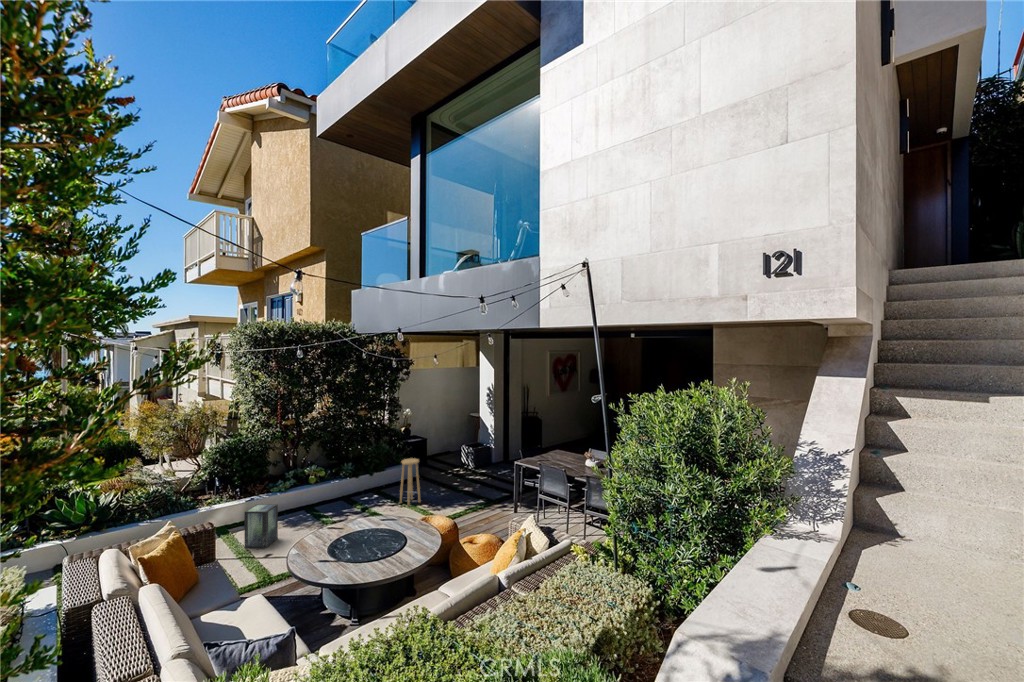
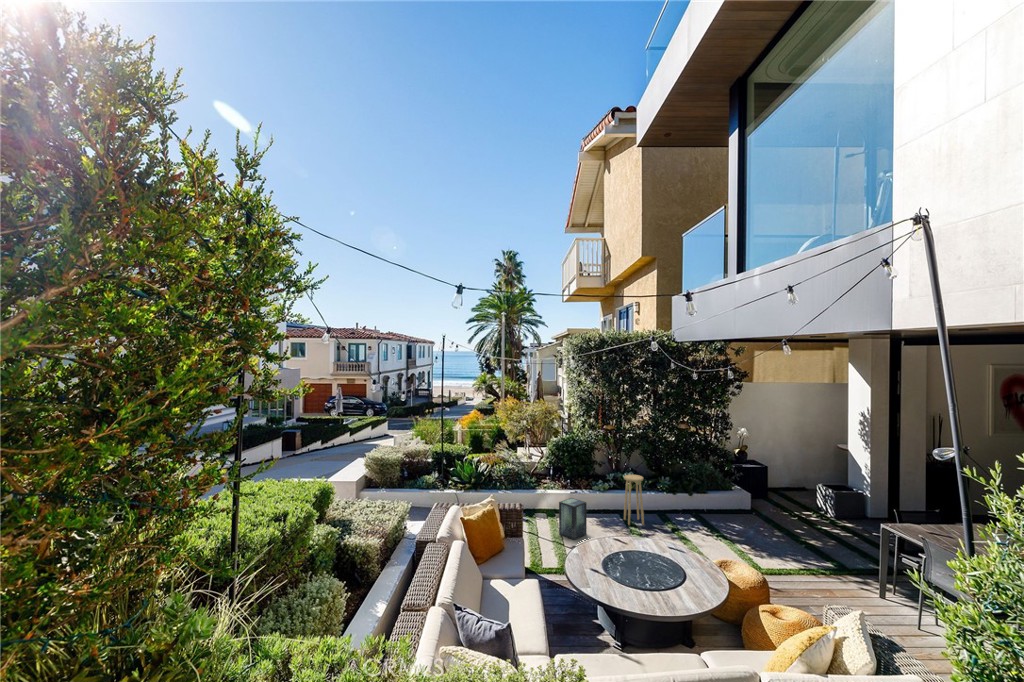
stool: present [400,458,420,506] -> present [624,475,644,525]

